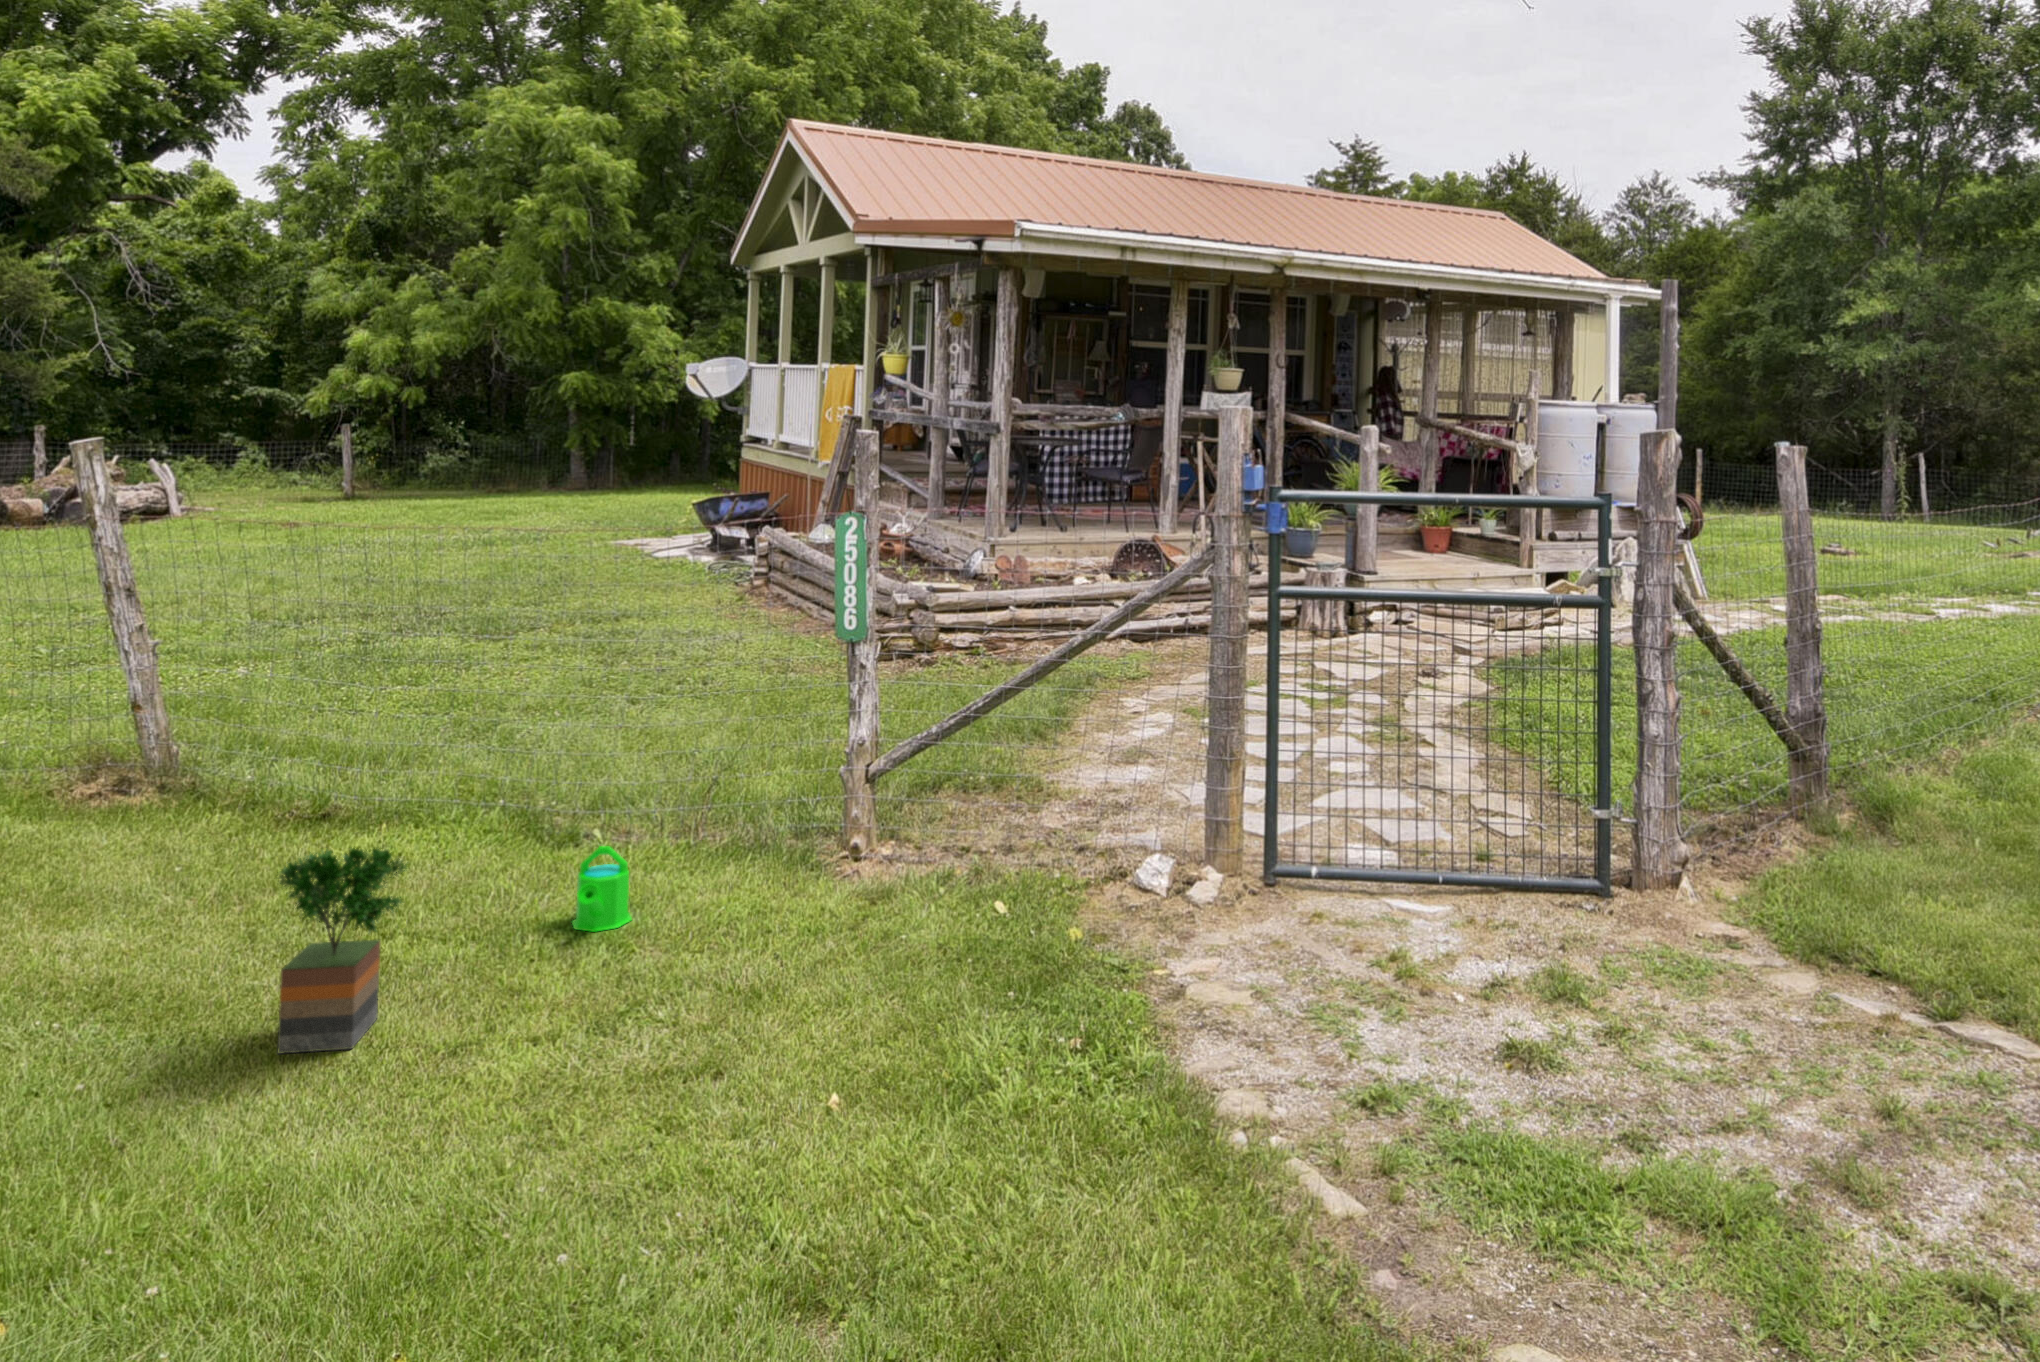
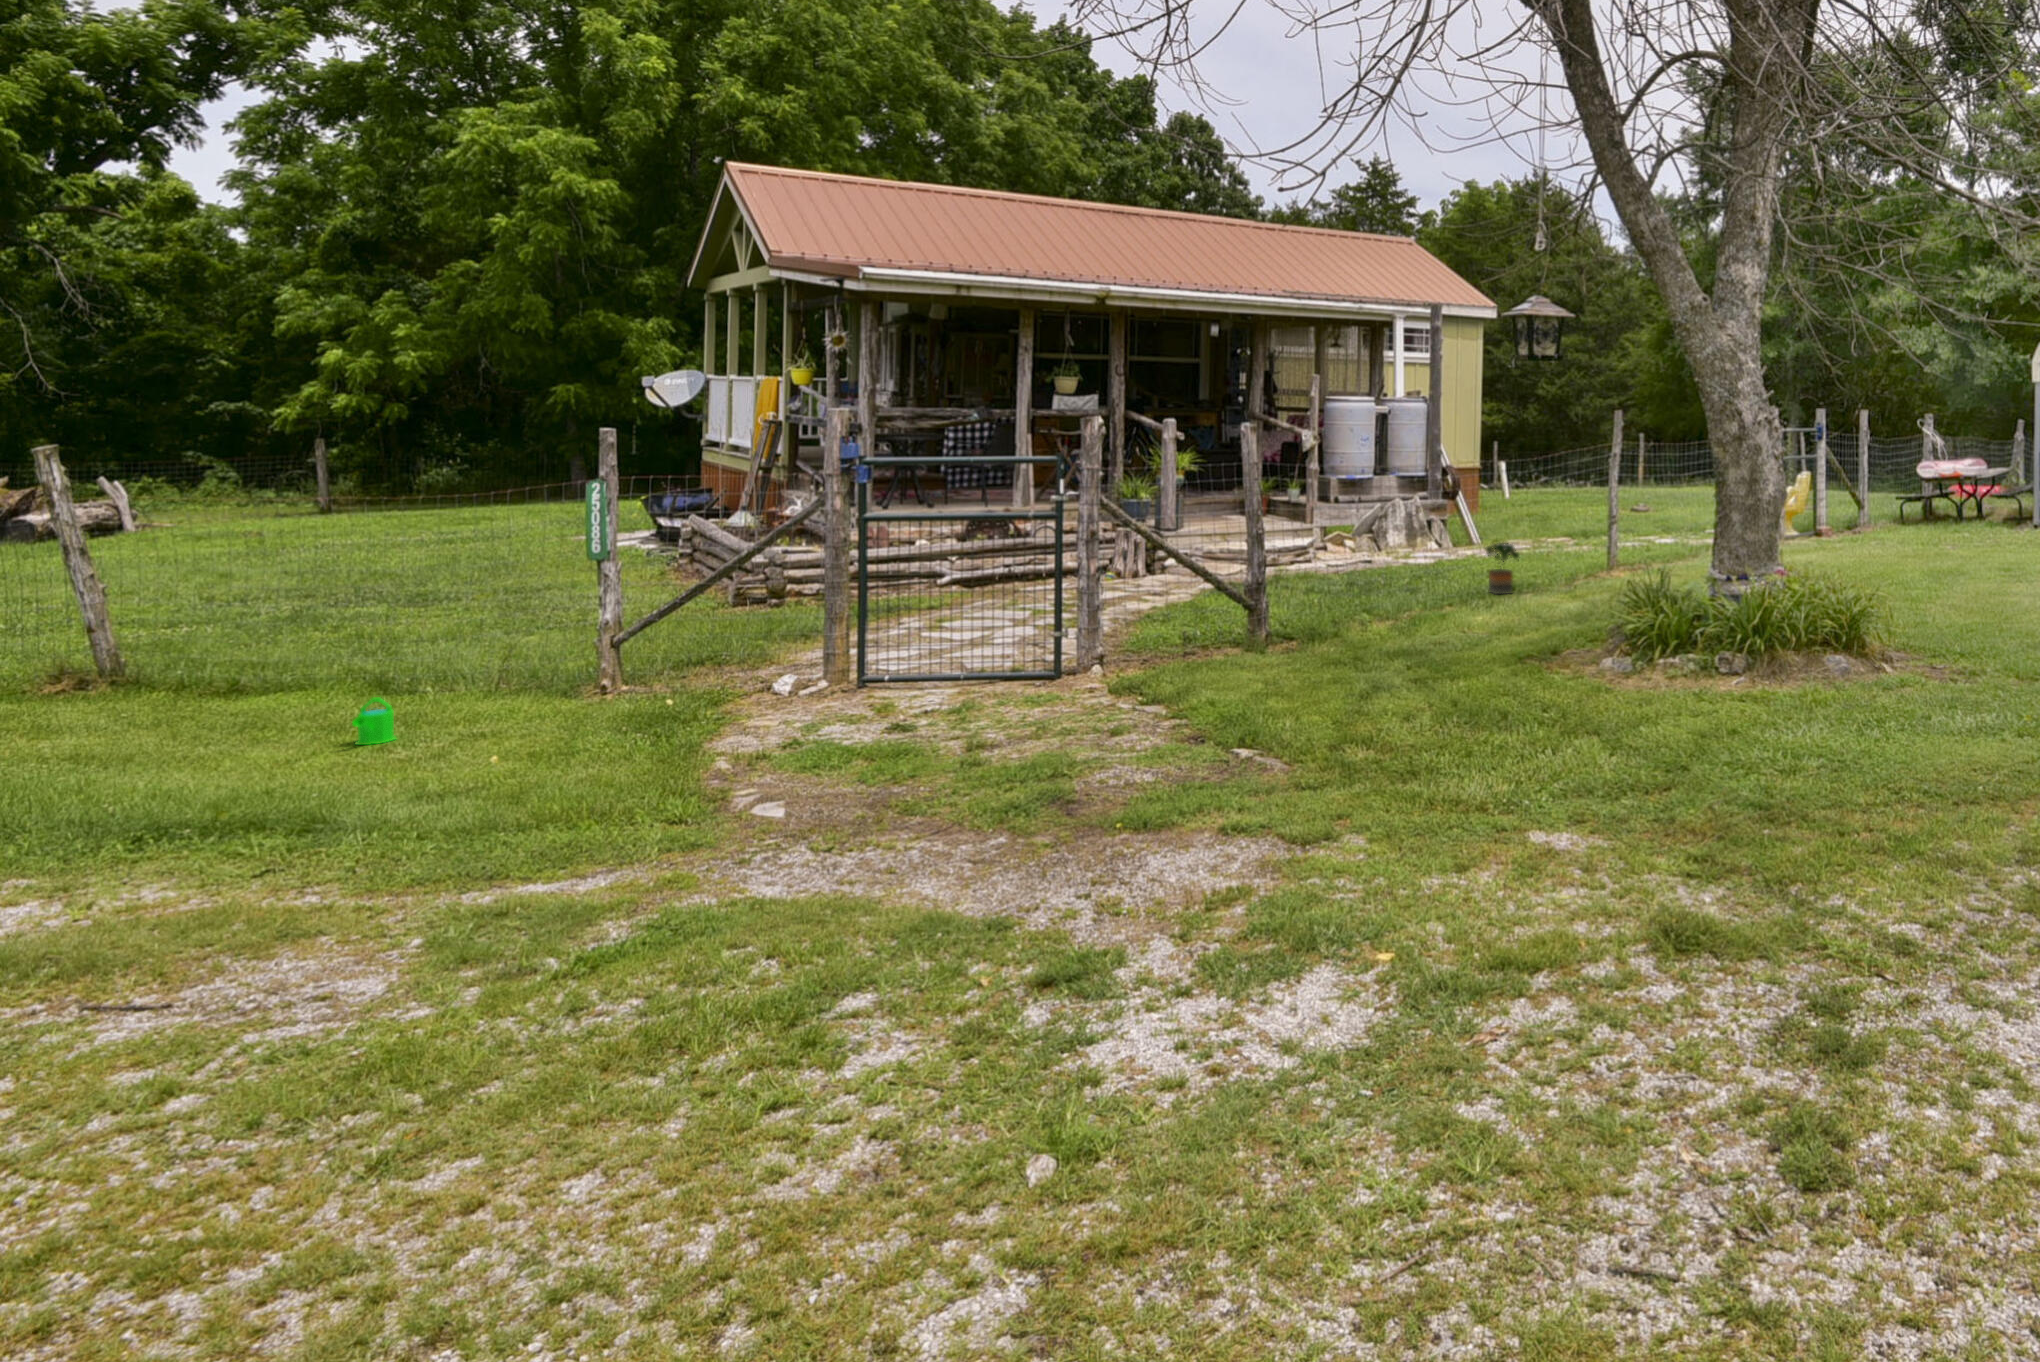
potted tree: present [277,848,406,1054] -> present [1485,543,1520,594]

